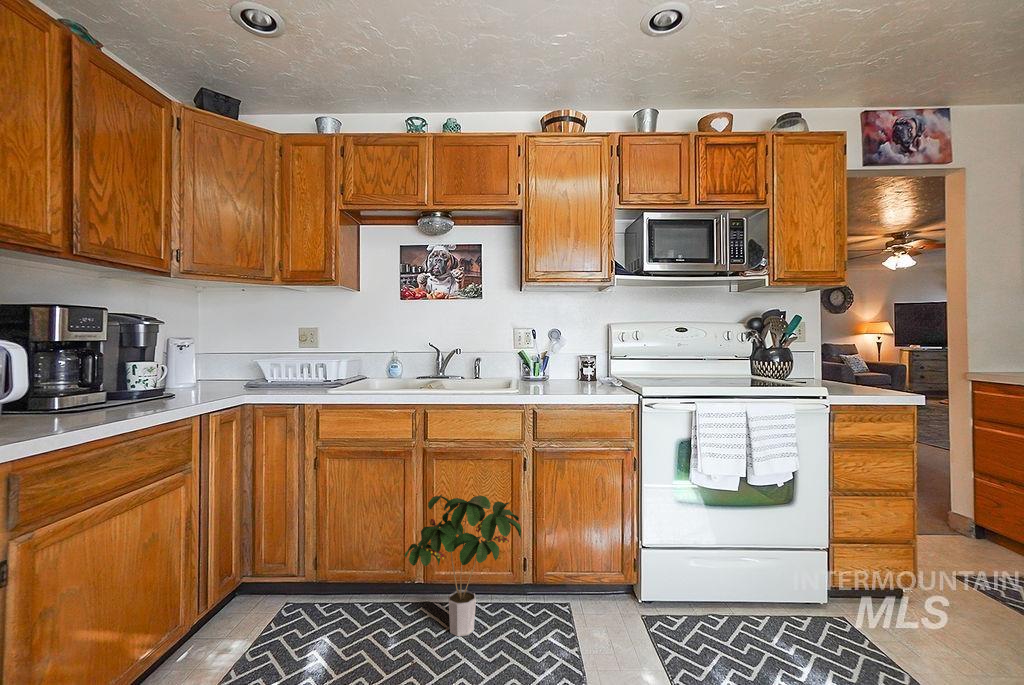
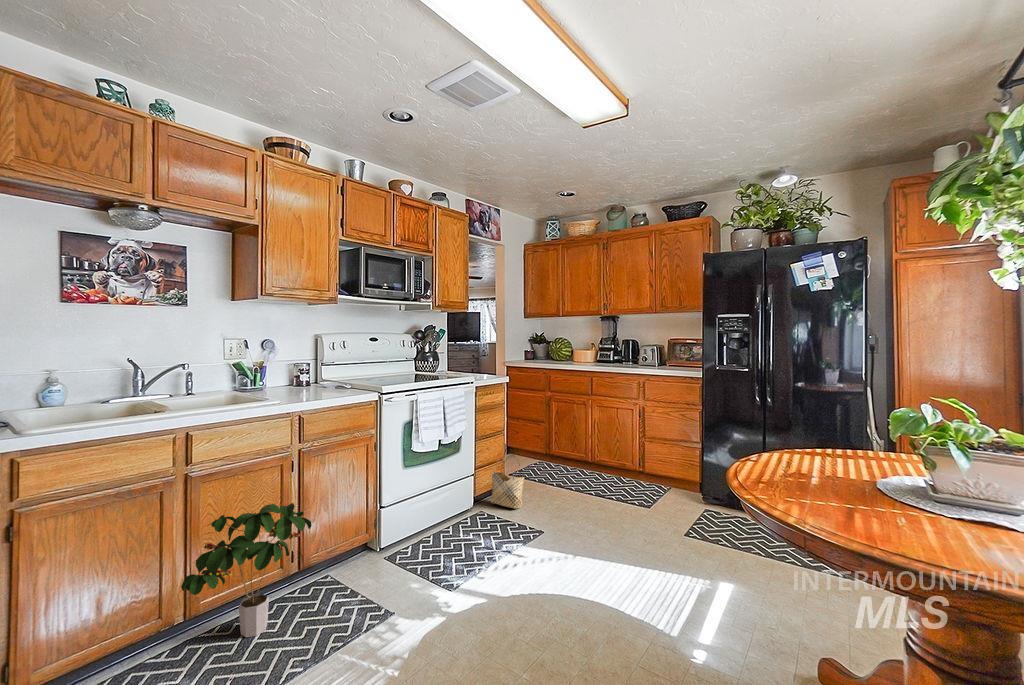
woven basket: none [870,533,948,642] -> present [491,455,525,509]

